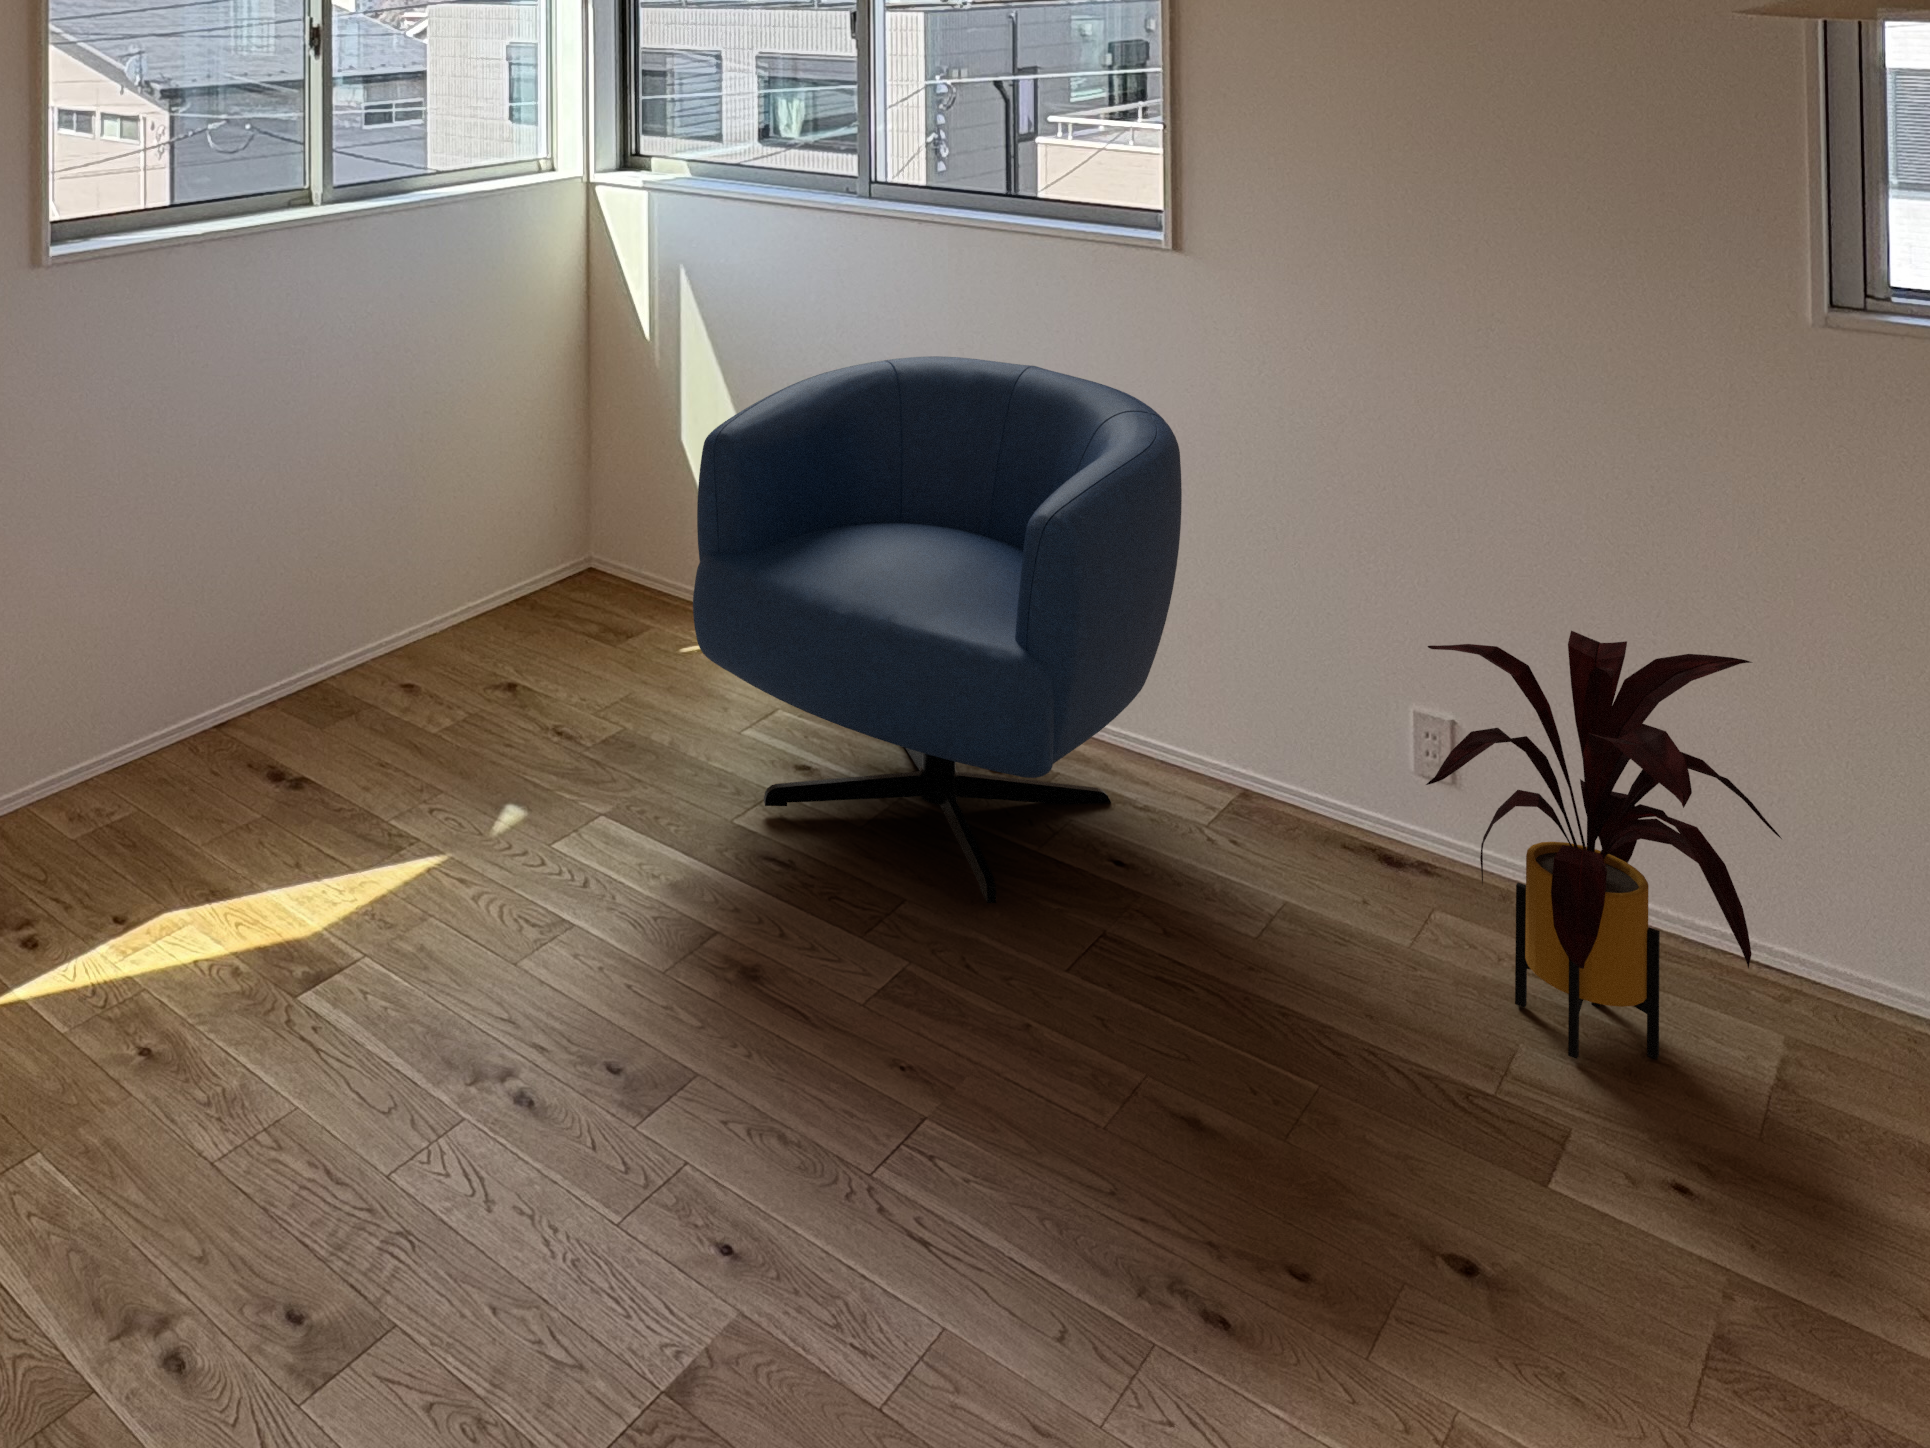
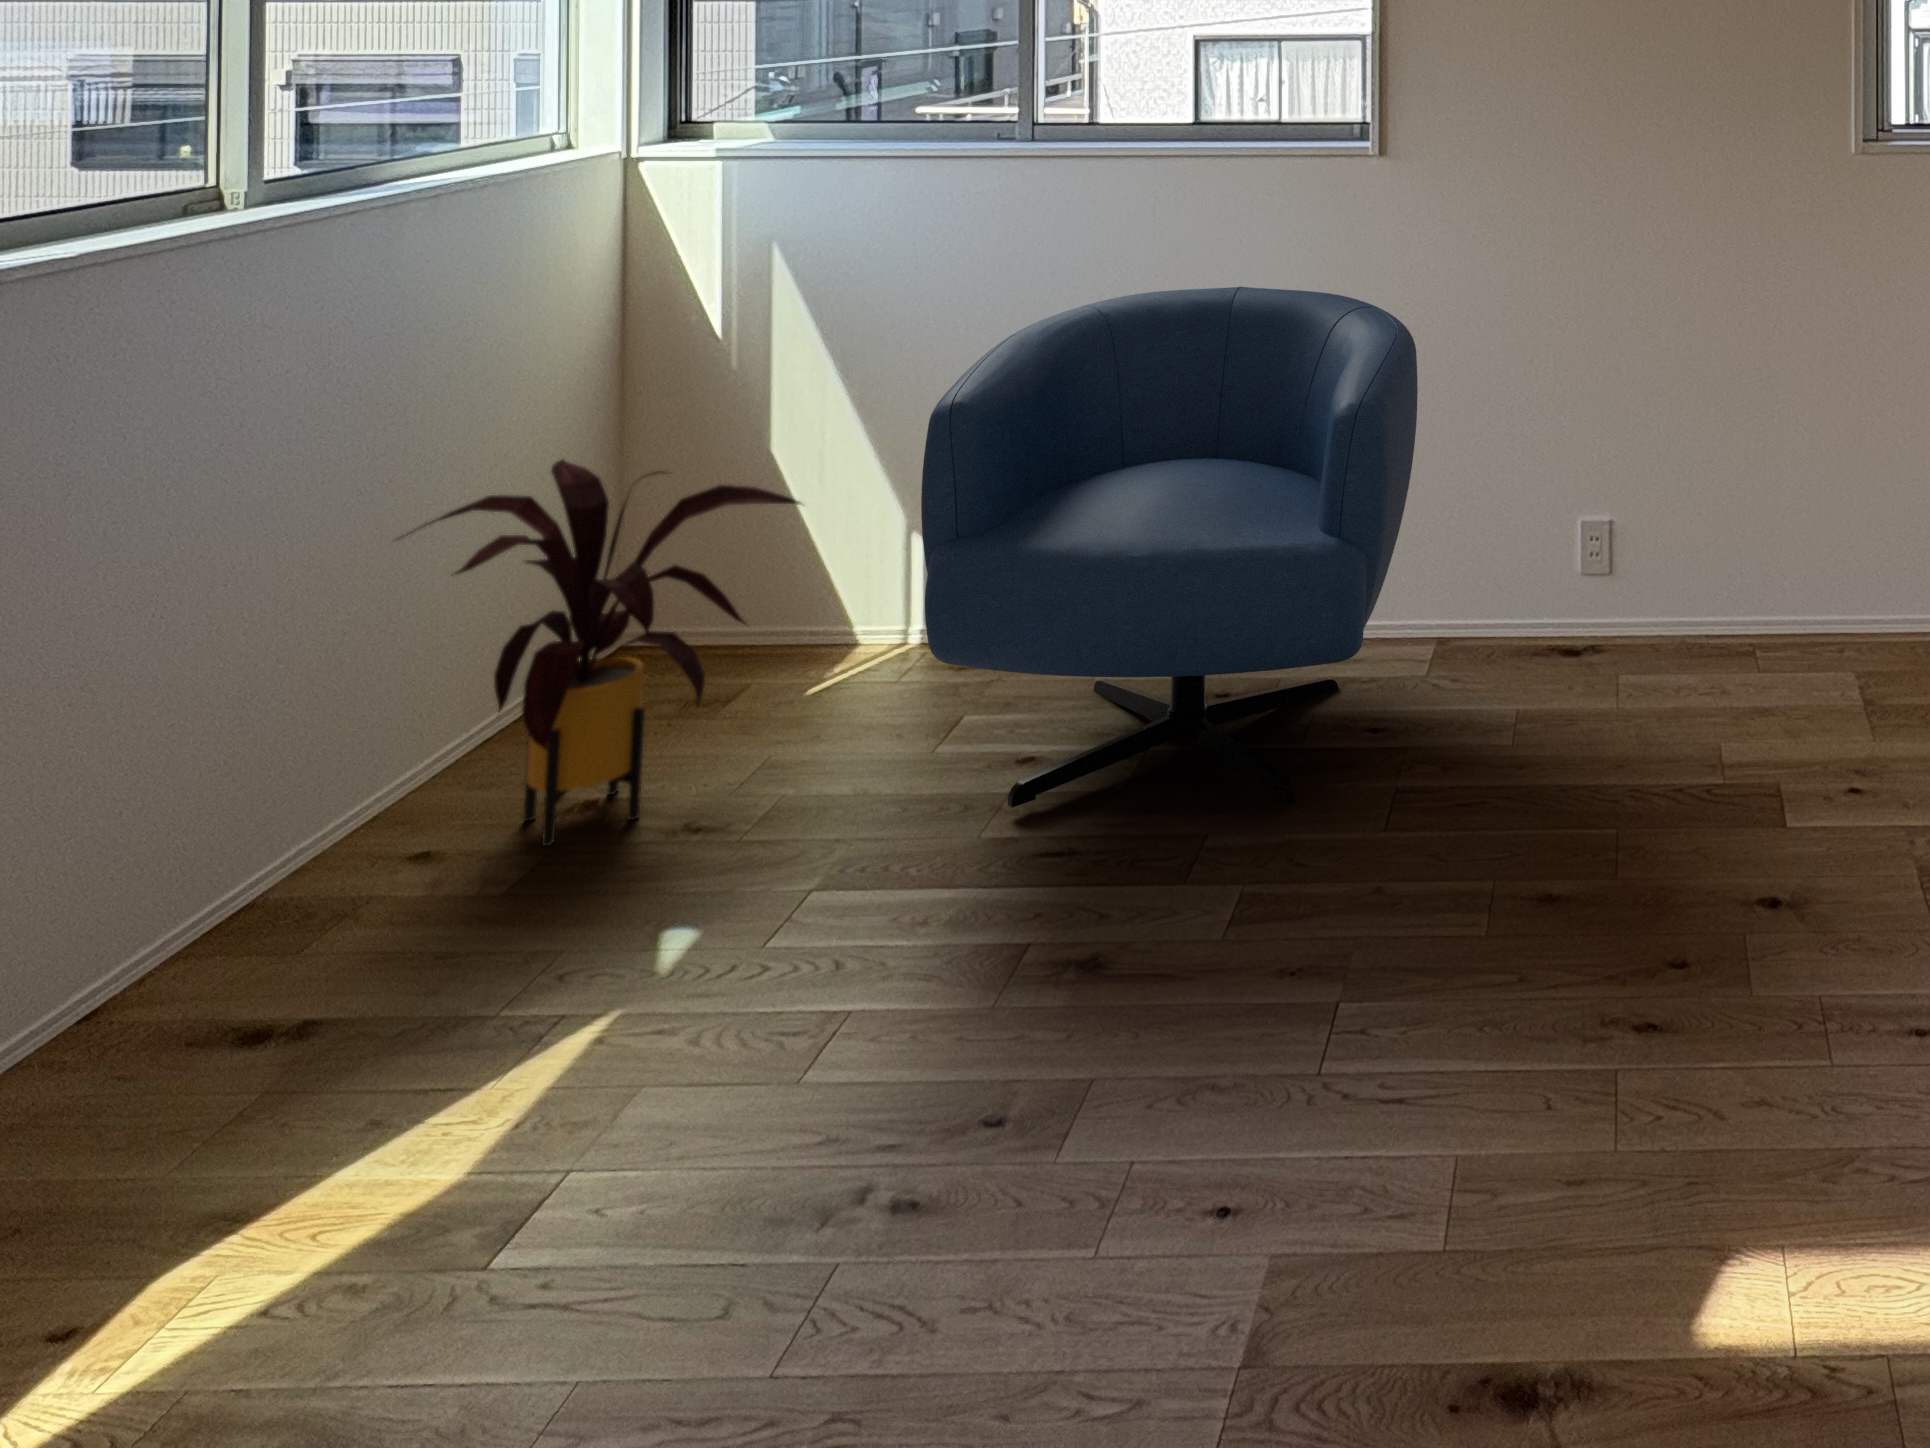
house plant: present [1426,631,1782,1059] -> present [401,459,801,846]

